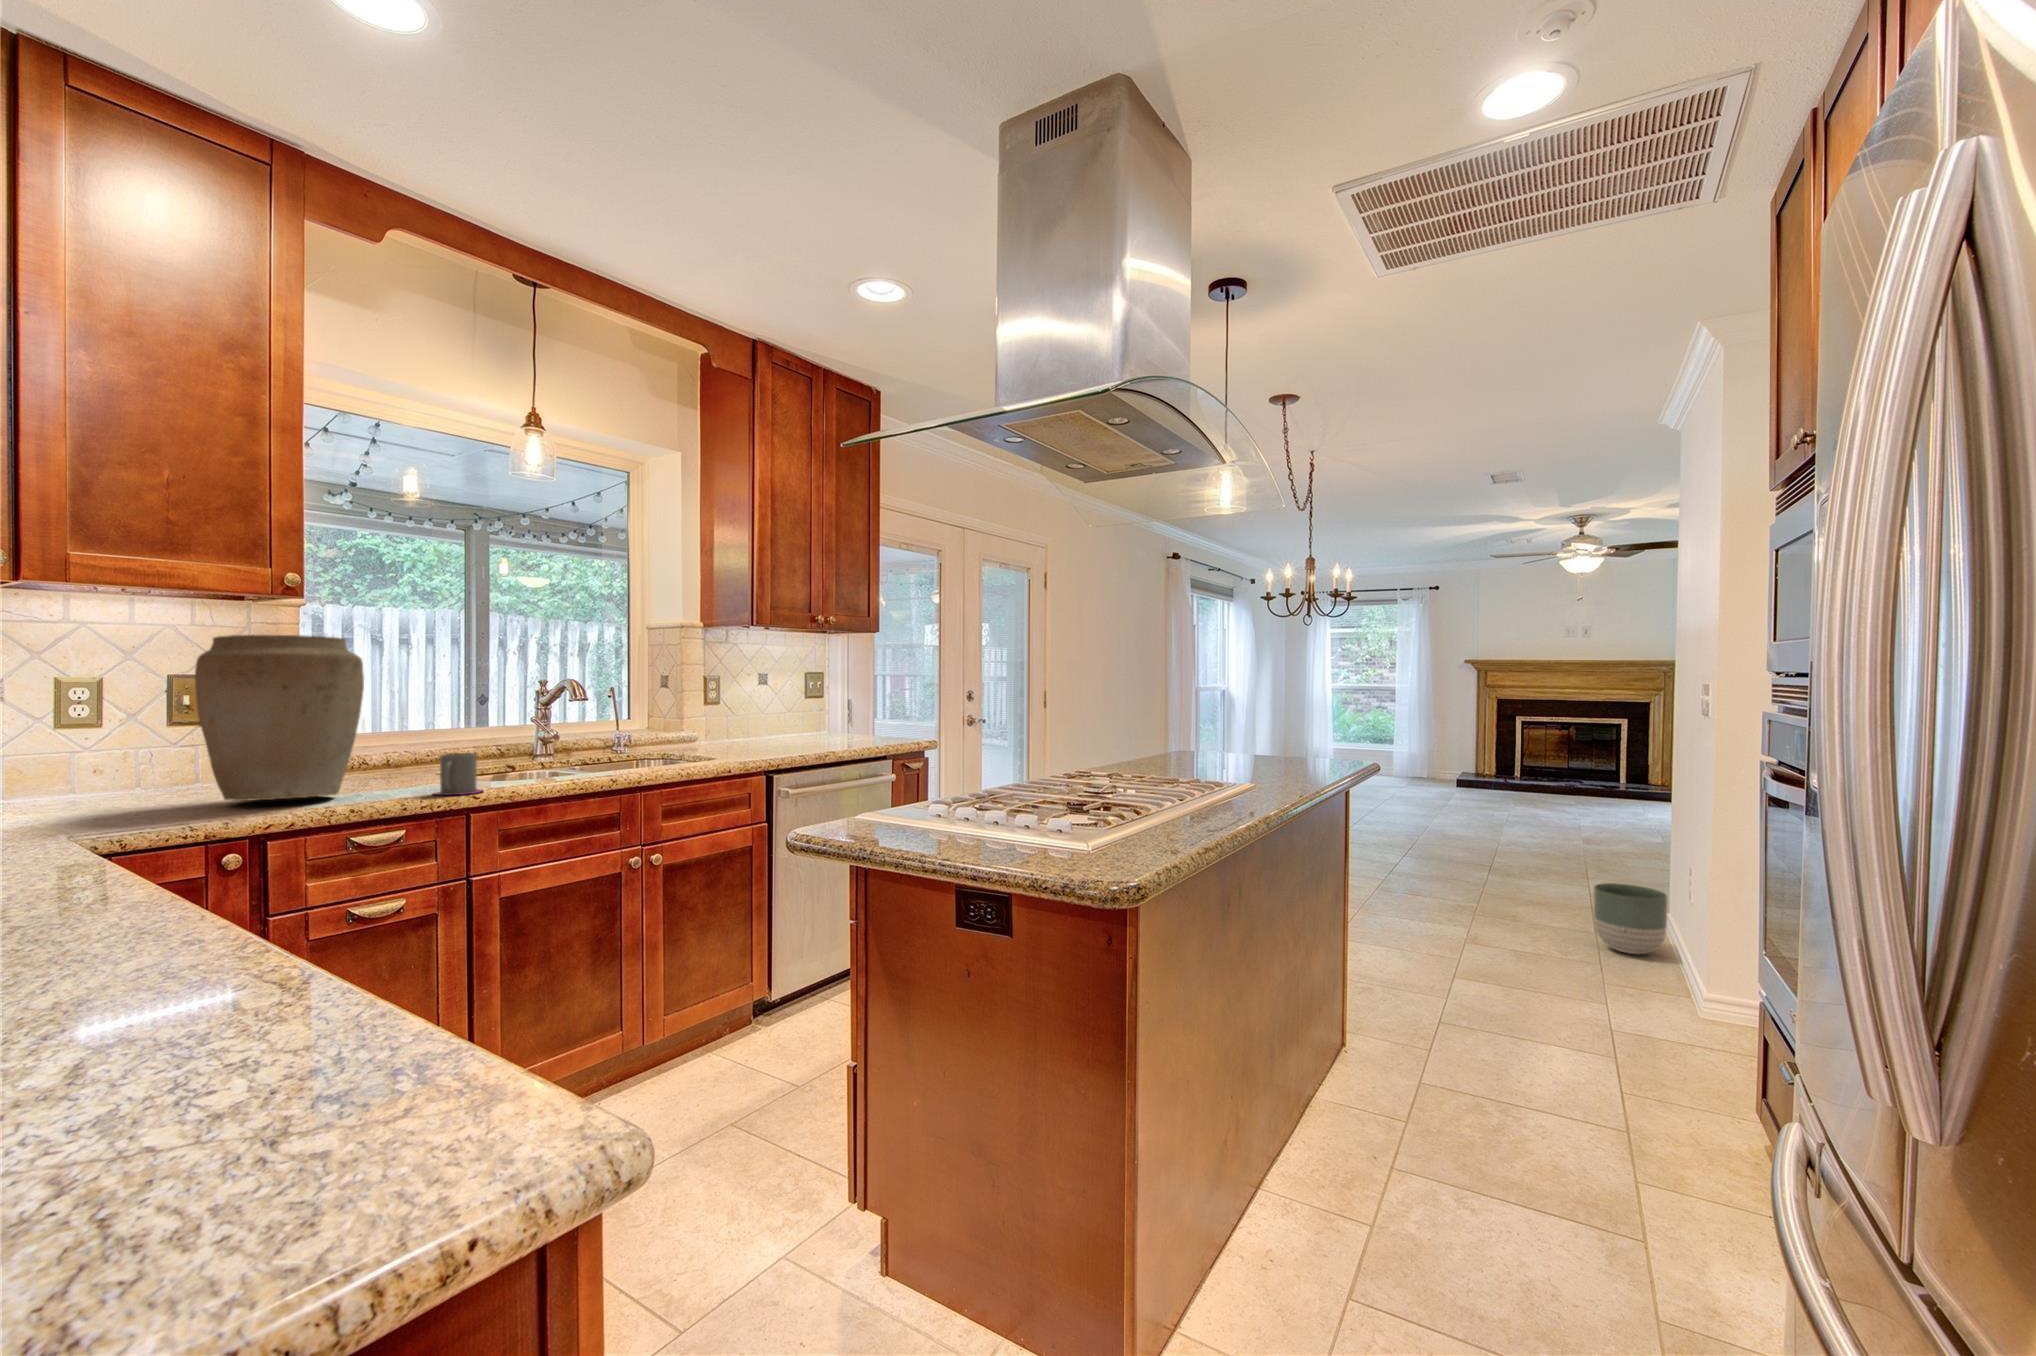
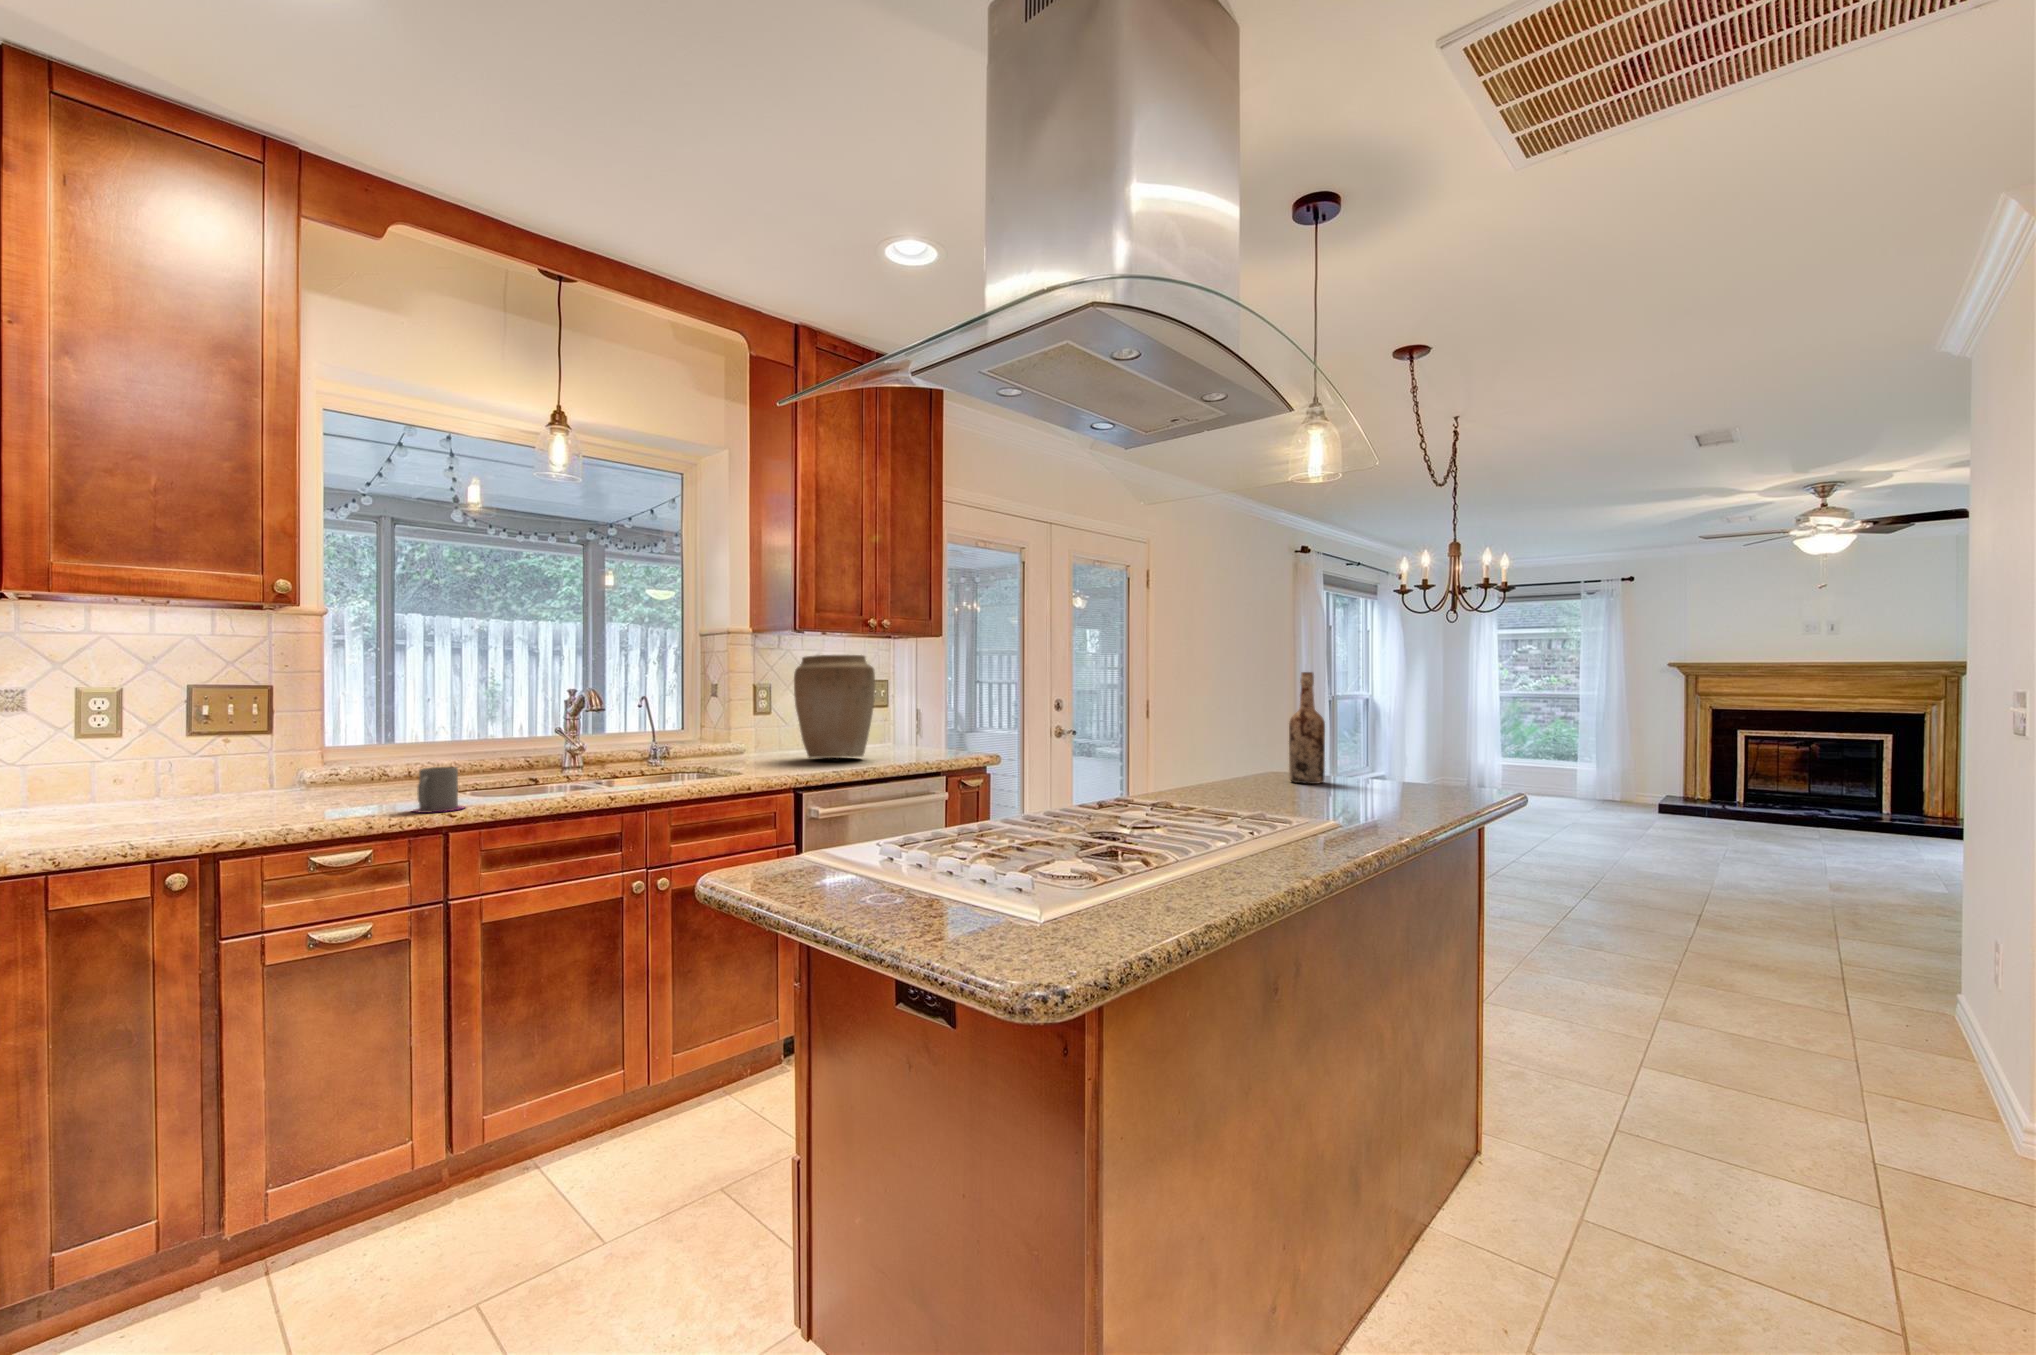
vase: present [195,635,364,801] -> present [794,655,875,758]
wine bottle: none [1201,667,1230,758] -> present [1289,672,1325,784]
planter: present [1594,883,1667,954] -> none [1845,952,1958,1050]

